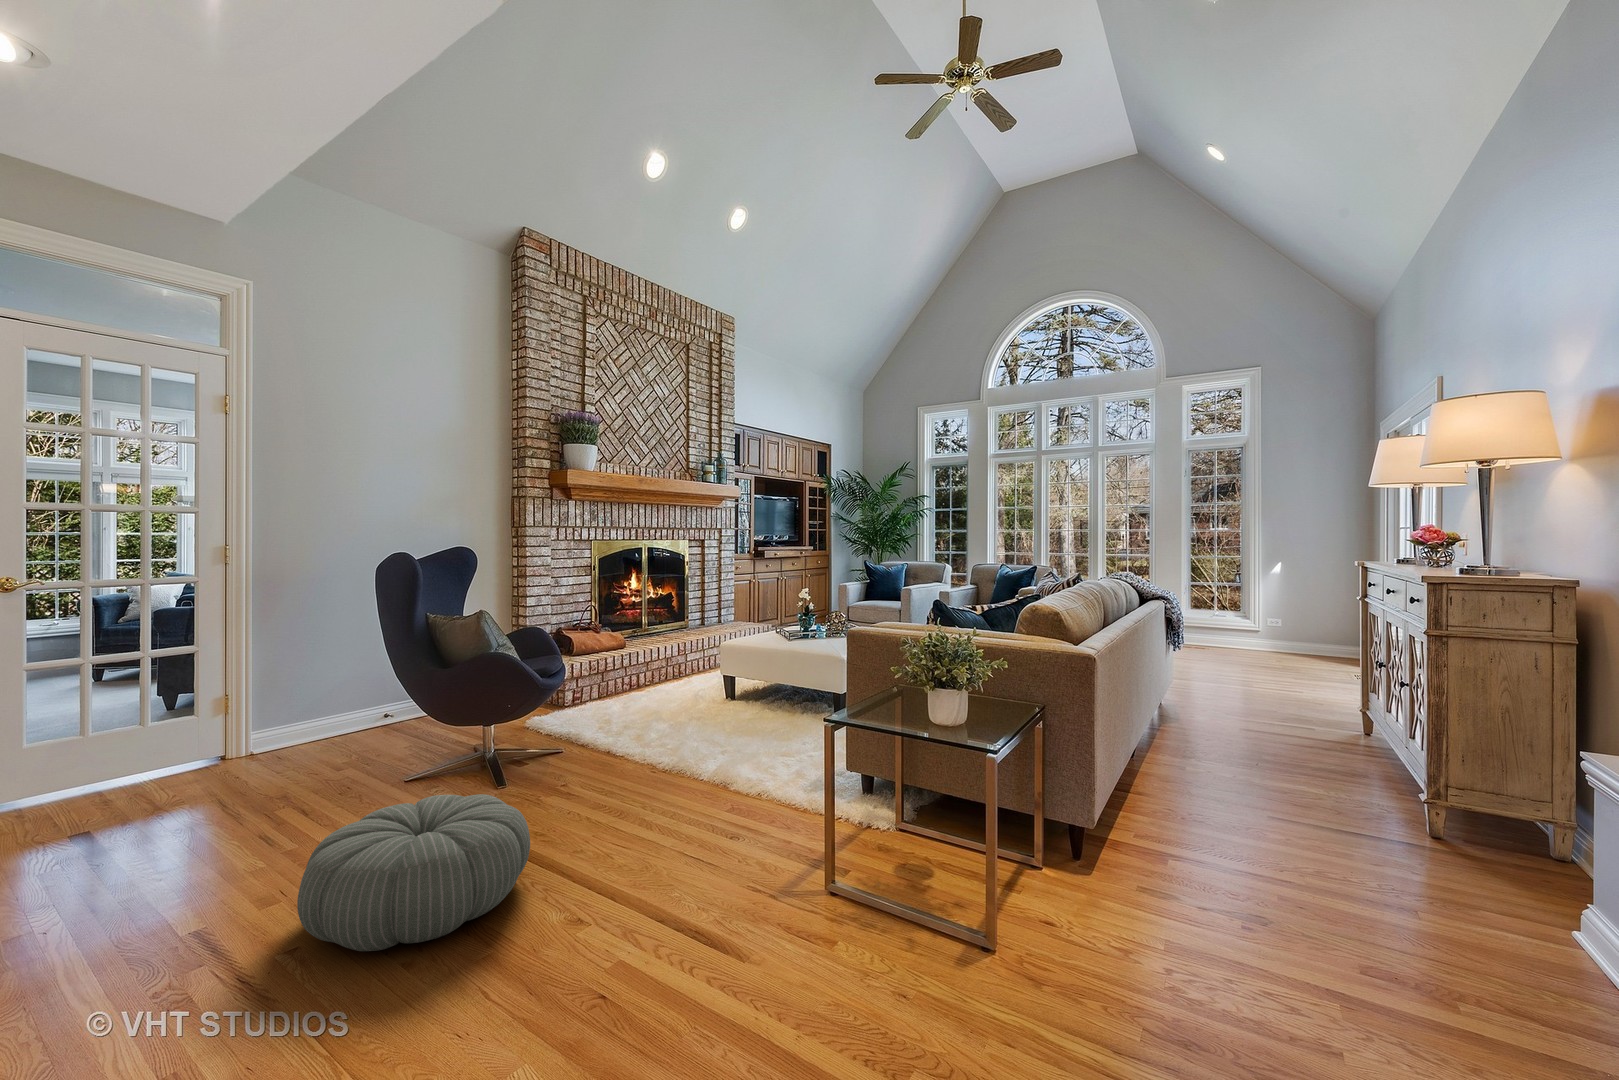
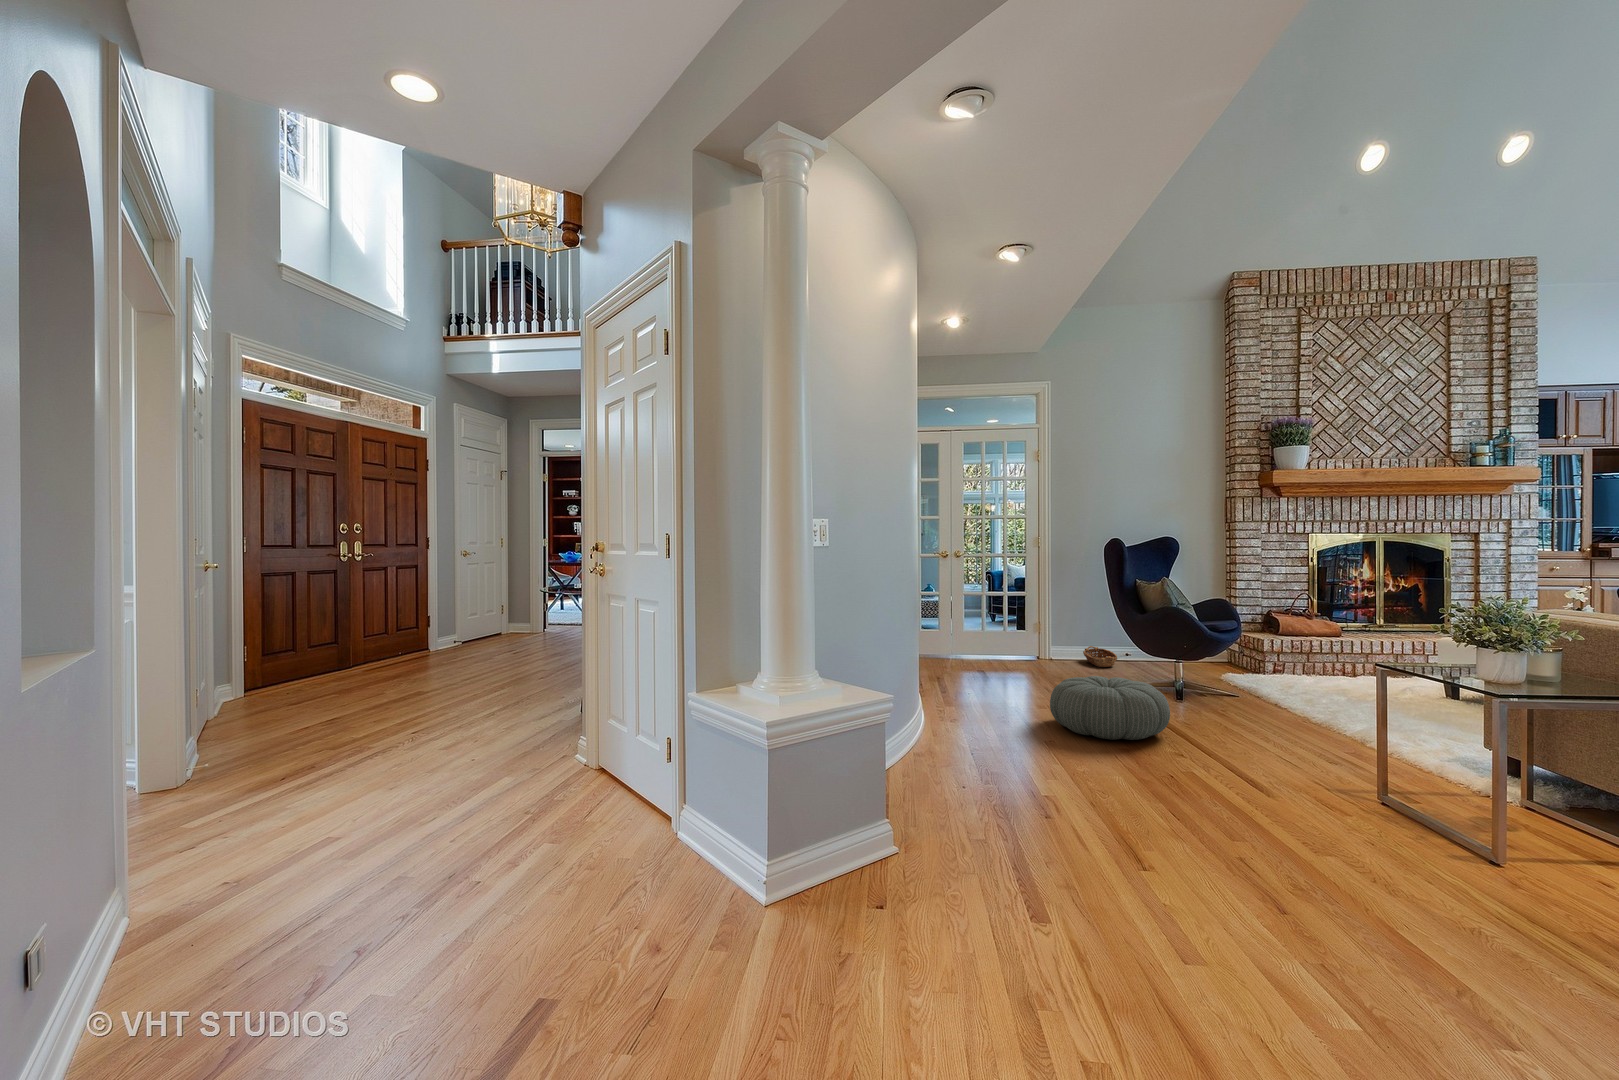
basket: none [302,711,396,753] -> present [1083,646,1117,667]

